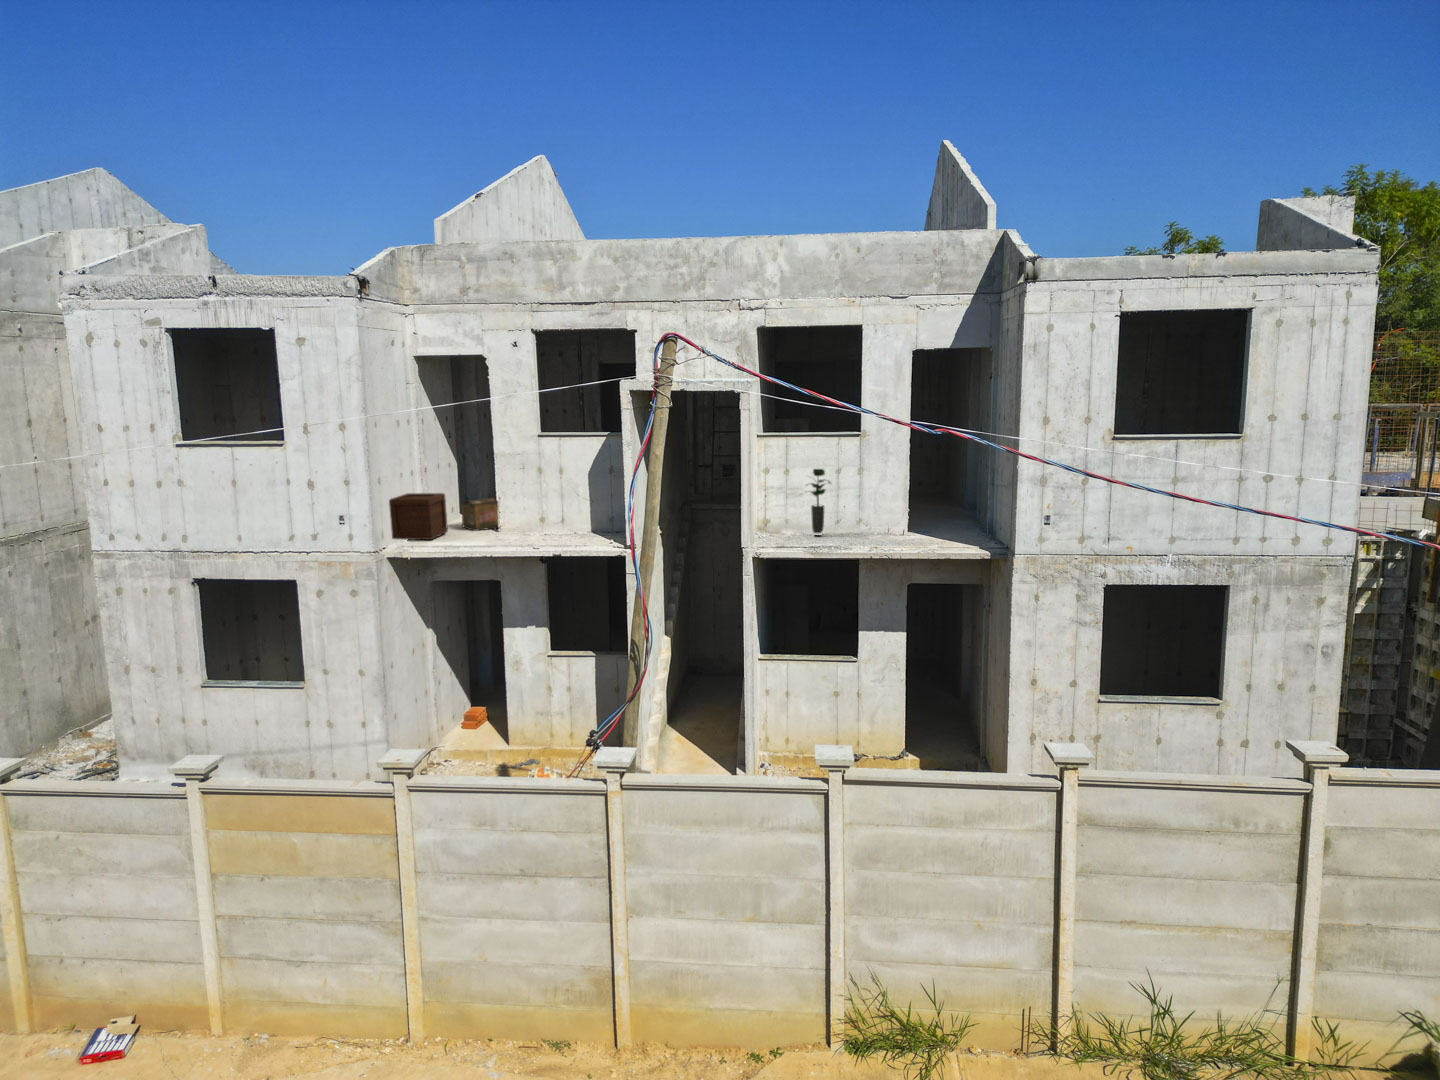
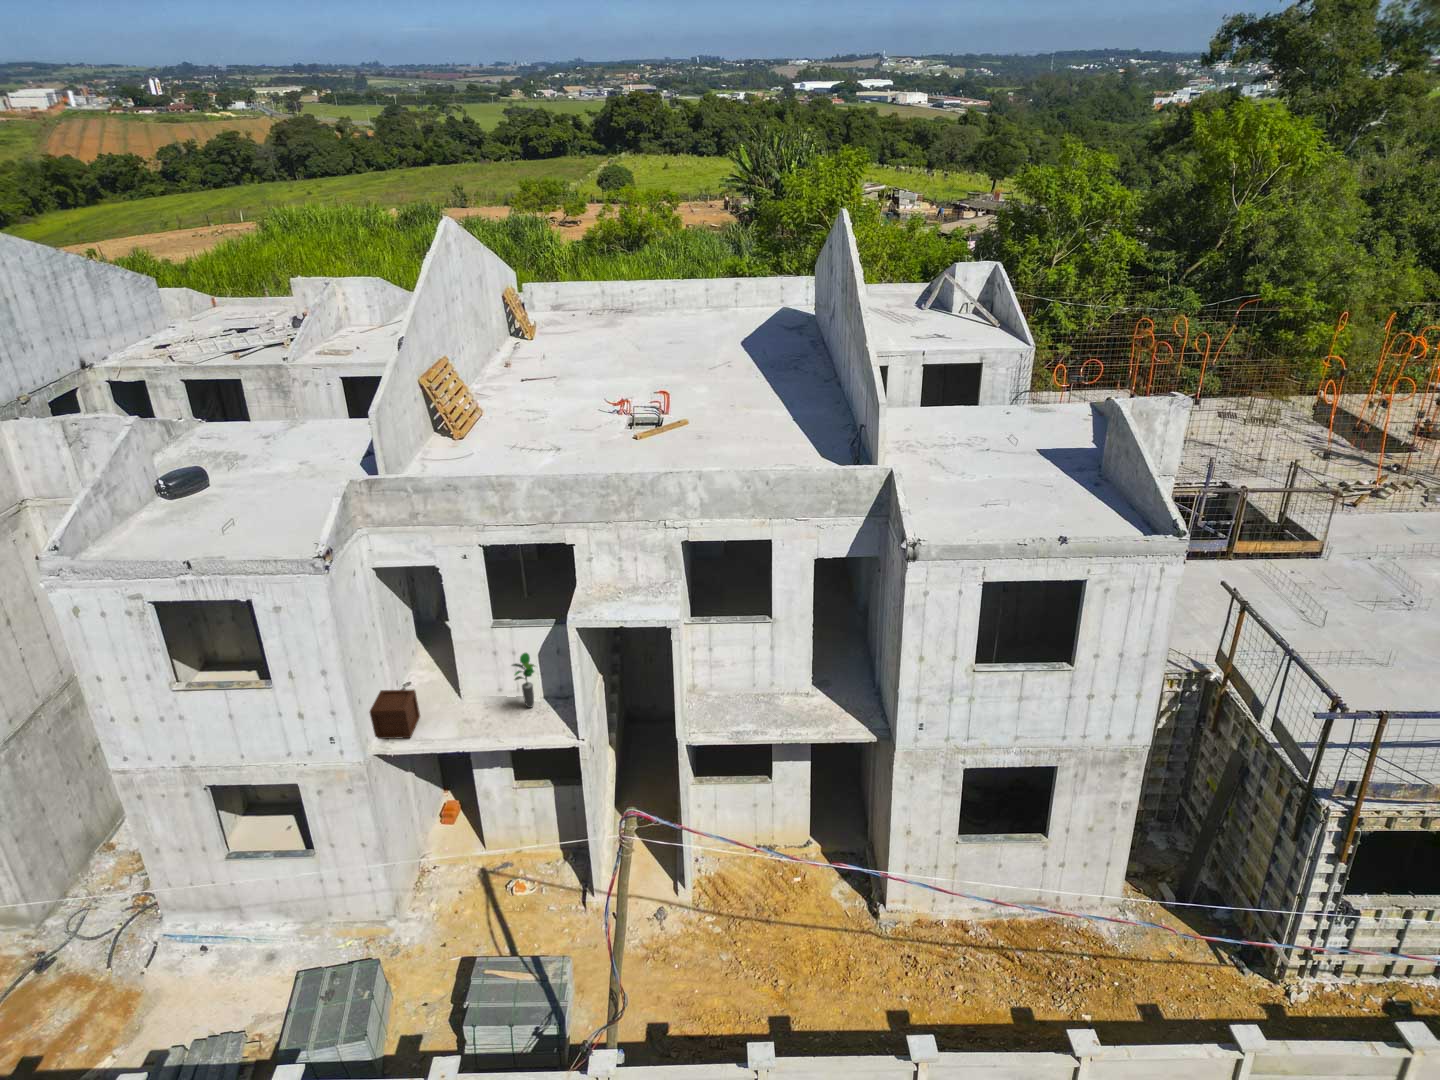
potted plant: present [811,469,830,536] -> present [512,653,535,708]
cardboard box: present [461,498,499,531] -> none [426,668,463,706]

